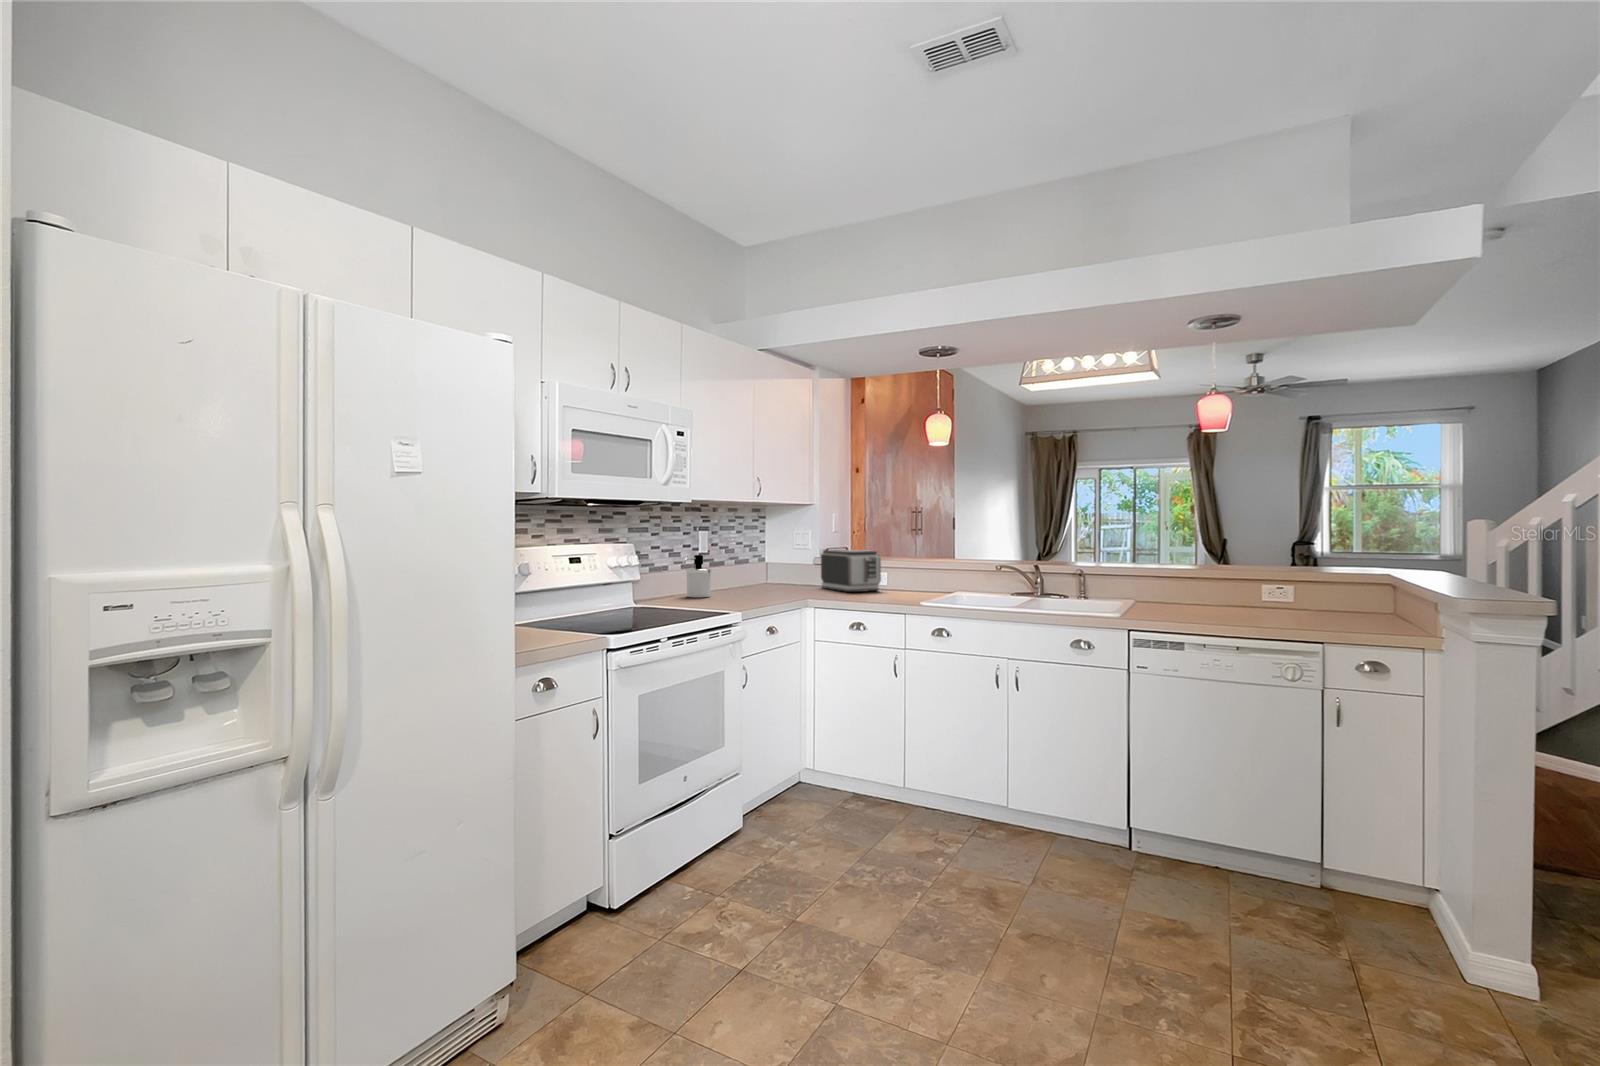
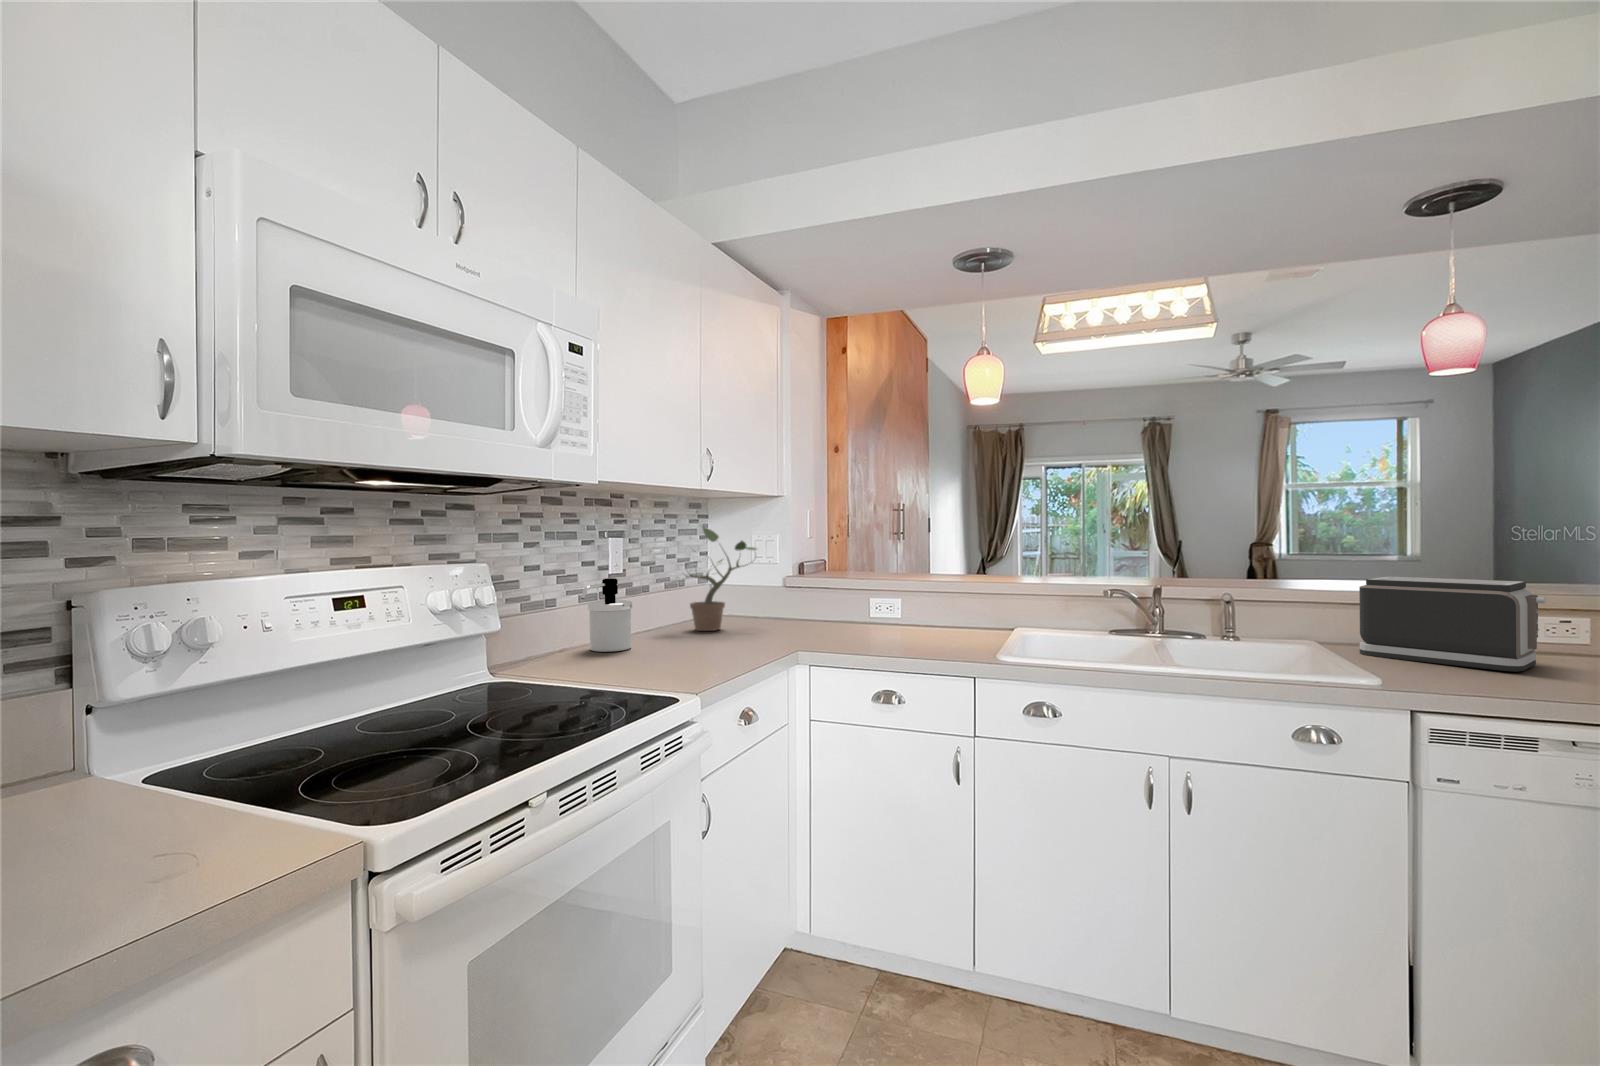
potted plant: none [734,523,794,591] -> present [683,527,757,631]
toaster: present [821,550,881,592] -> present [1359,577,1546,672]

